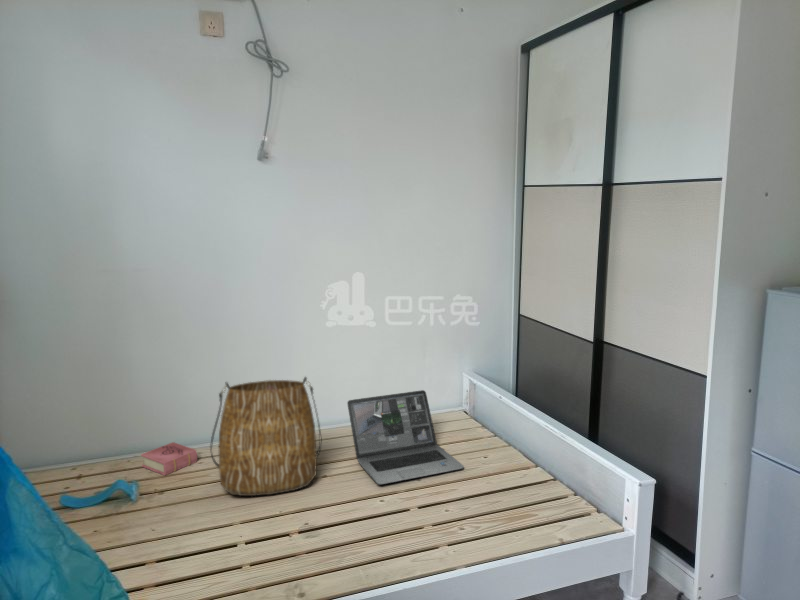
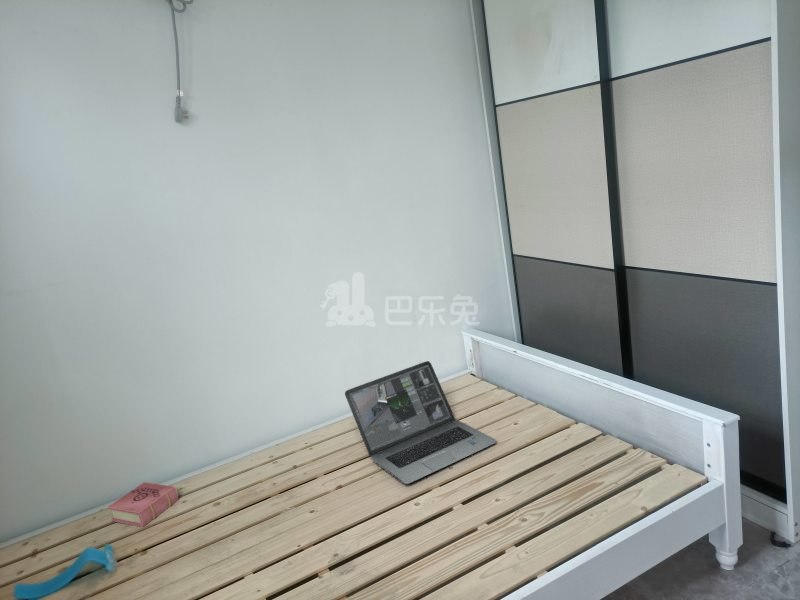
tote bag: present [211,377,321,496] -> none [191,376,329,536]

